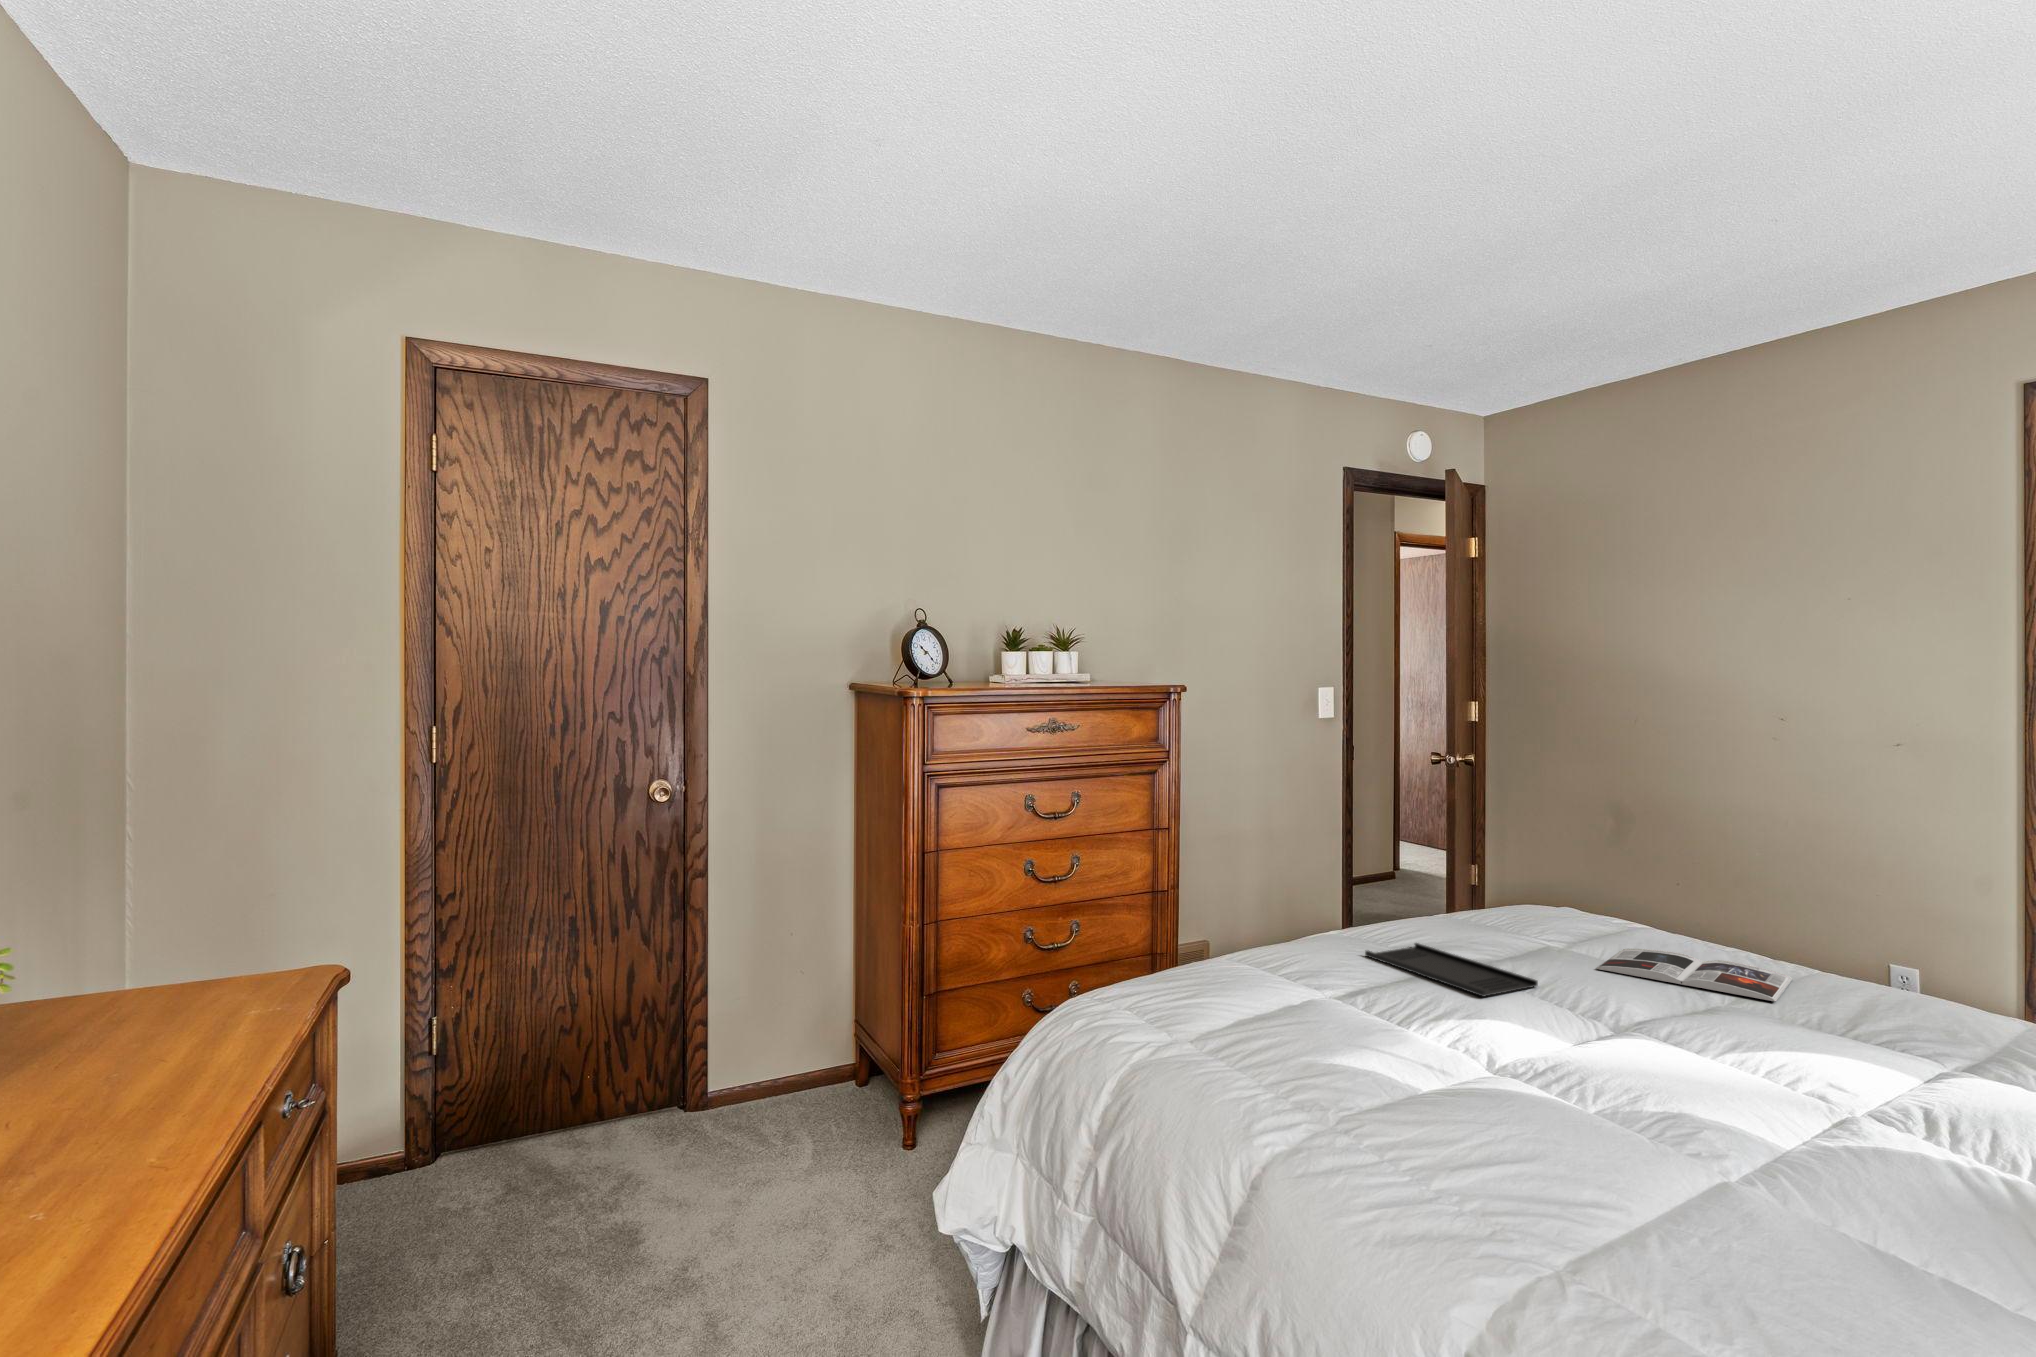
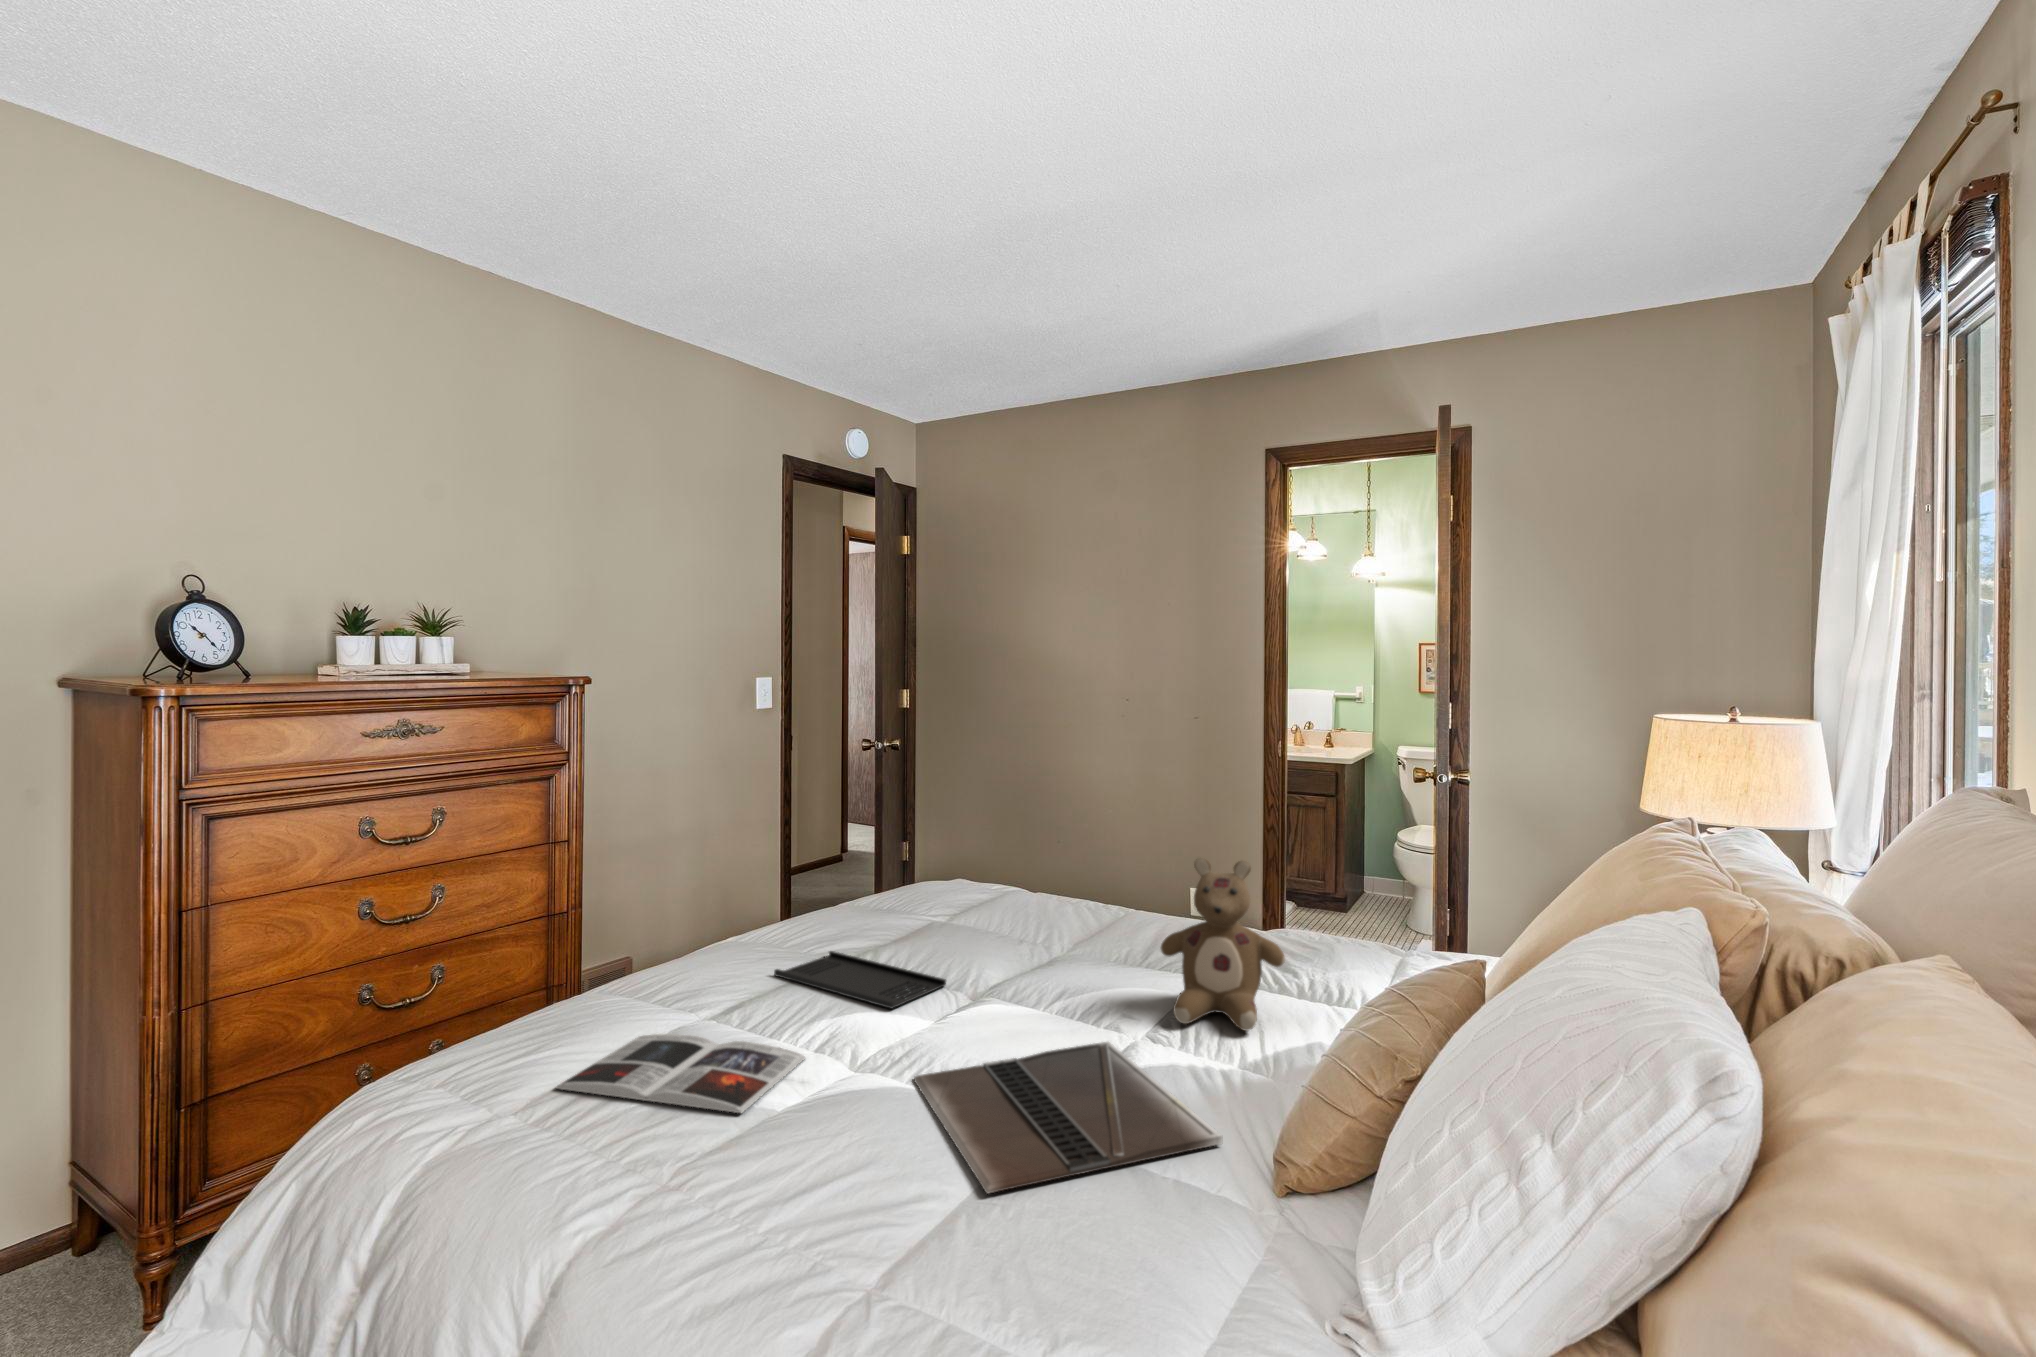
stuffed bear: none [1791,887,1963,1075] -> present [1161,858,1285,1031]
magazine: present [1596,948,1792,1001] -> present [556,1034,805,1113]
laptop: none [1511,1050,1856,1160] -> present [914,1042,1222,1193]

